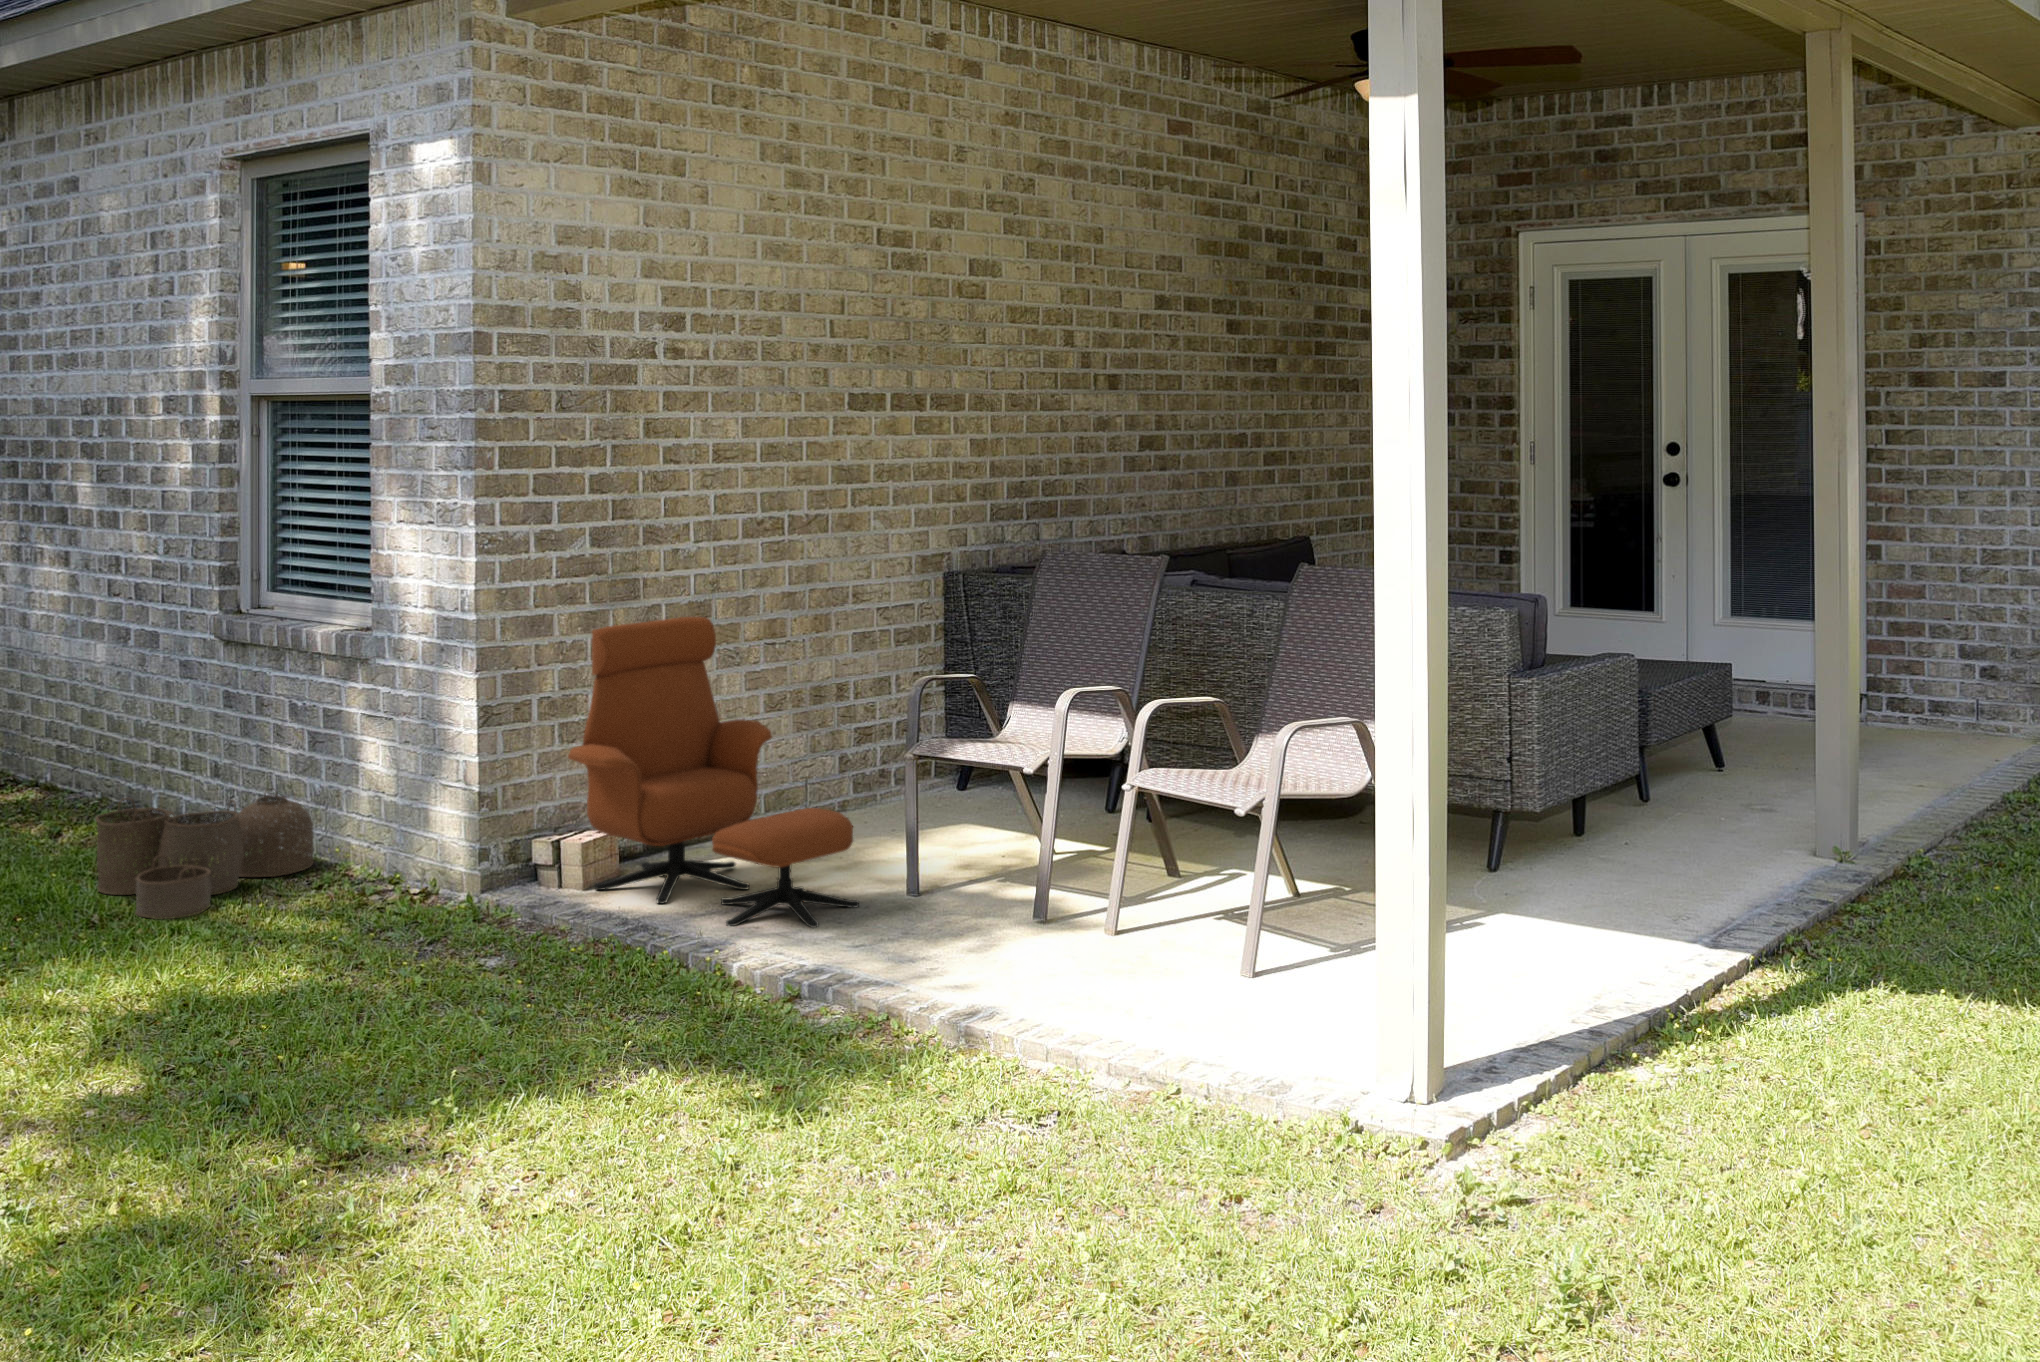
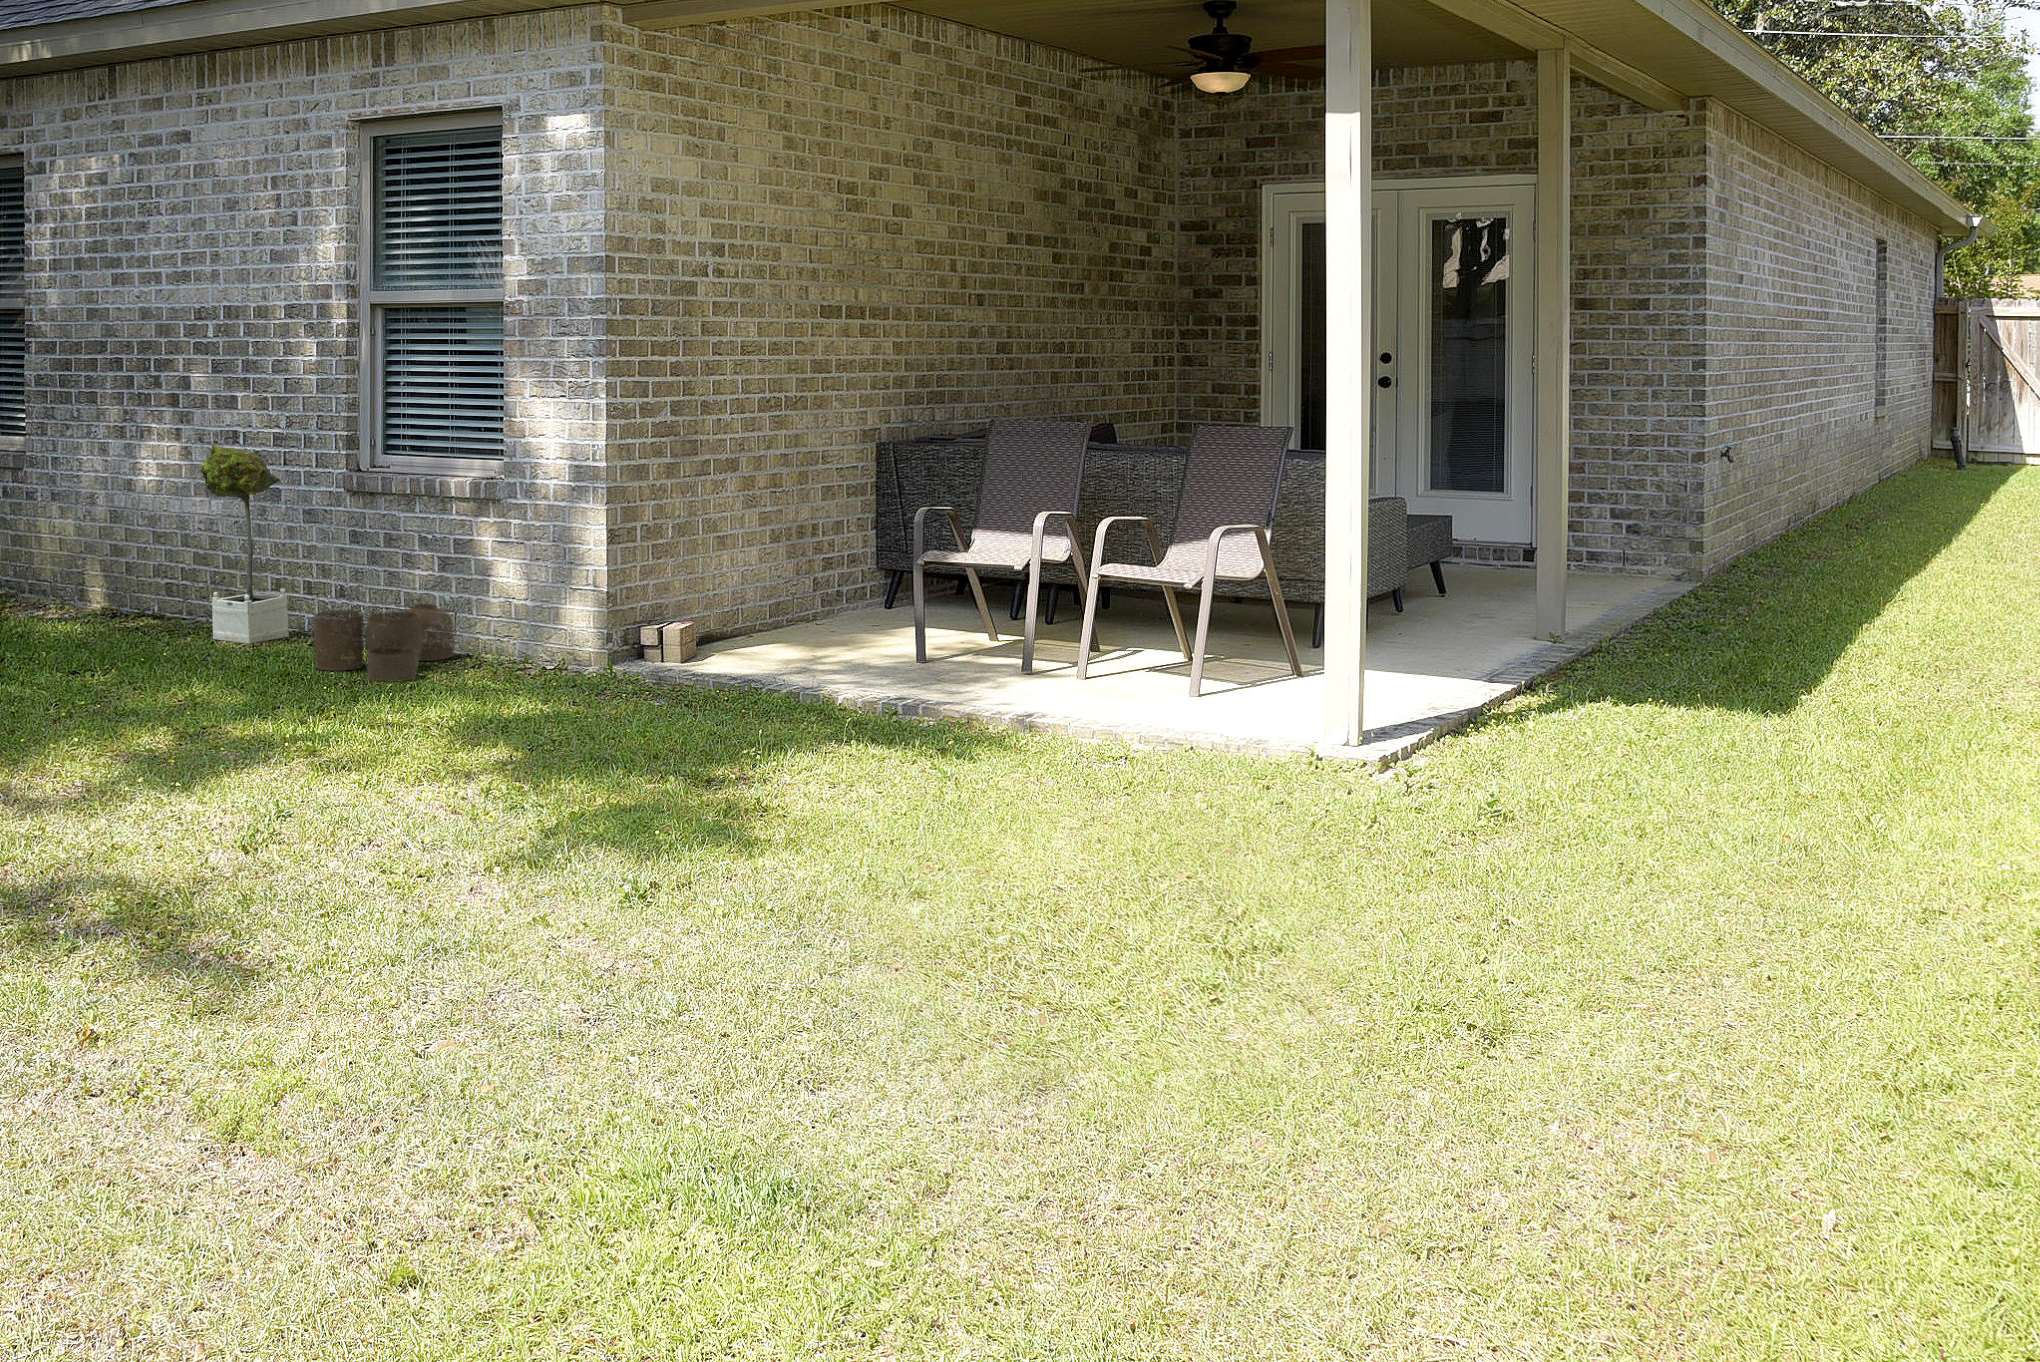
potted tree: none [39,575,155,838] -> present [201,444,289,644]
lounge chair: present [568,617,859,928] -> none [672,469,889,680]

